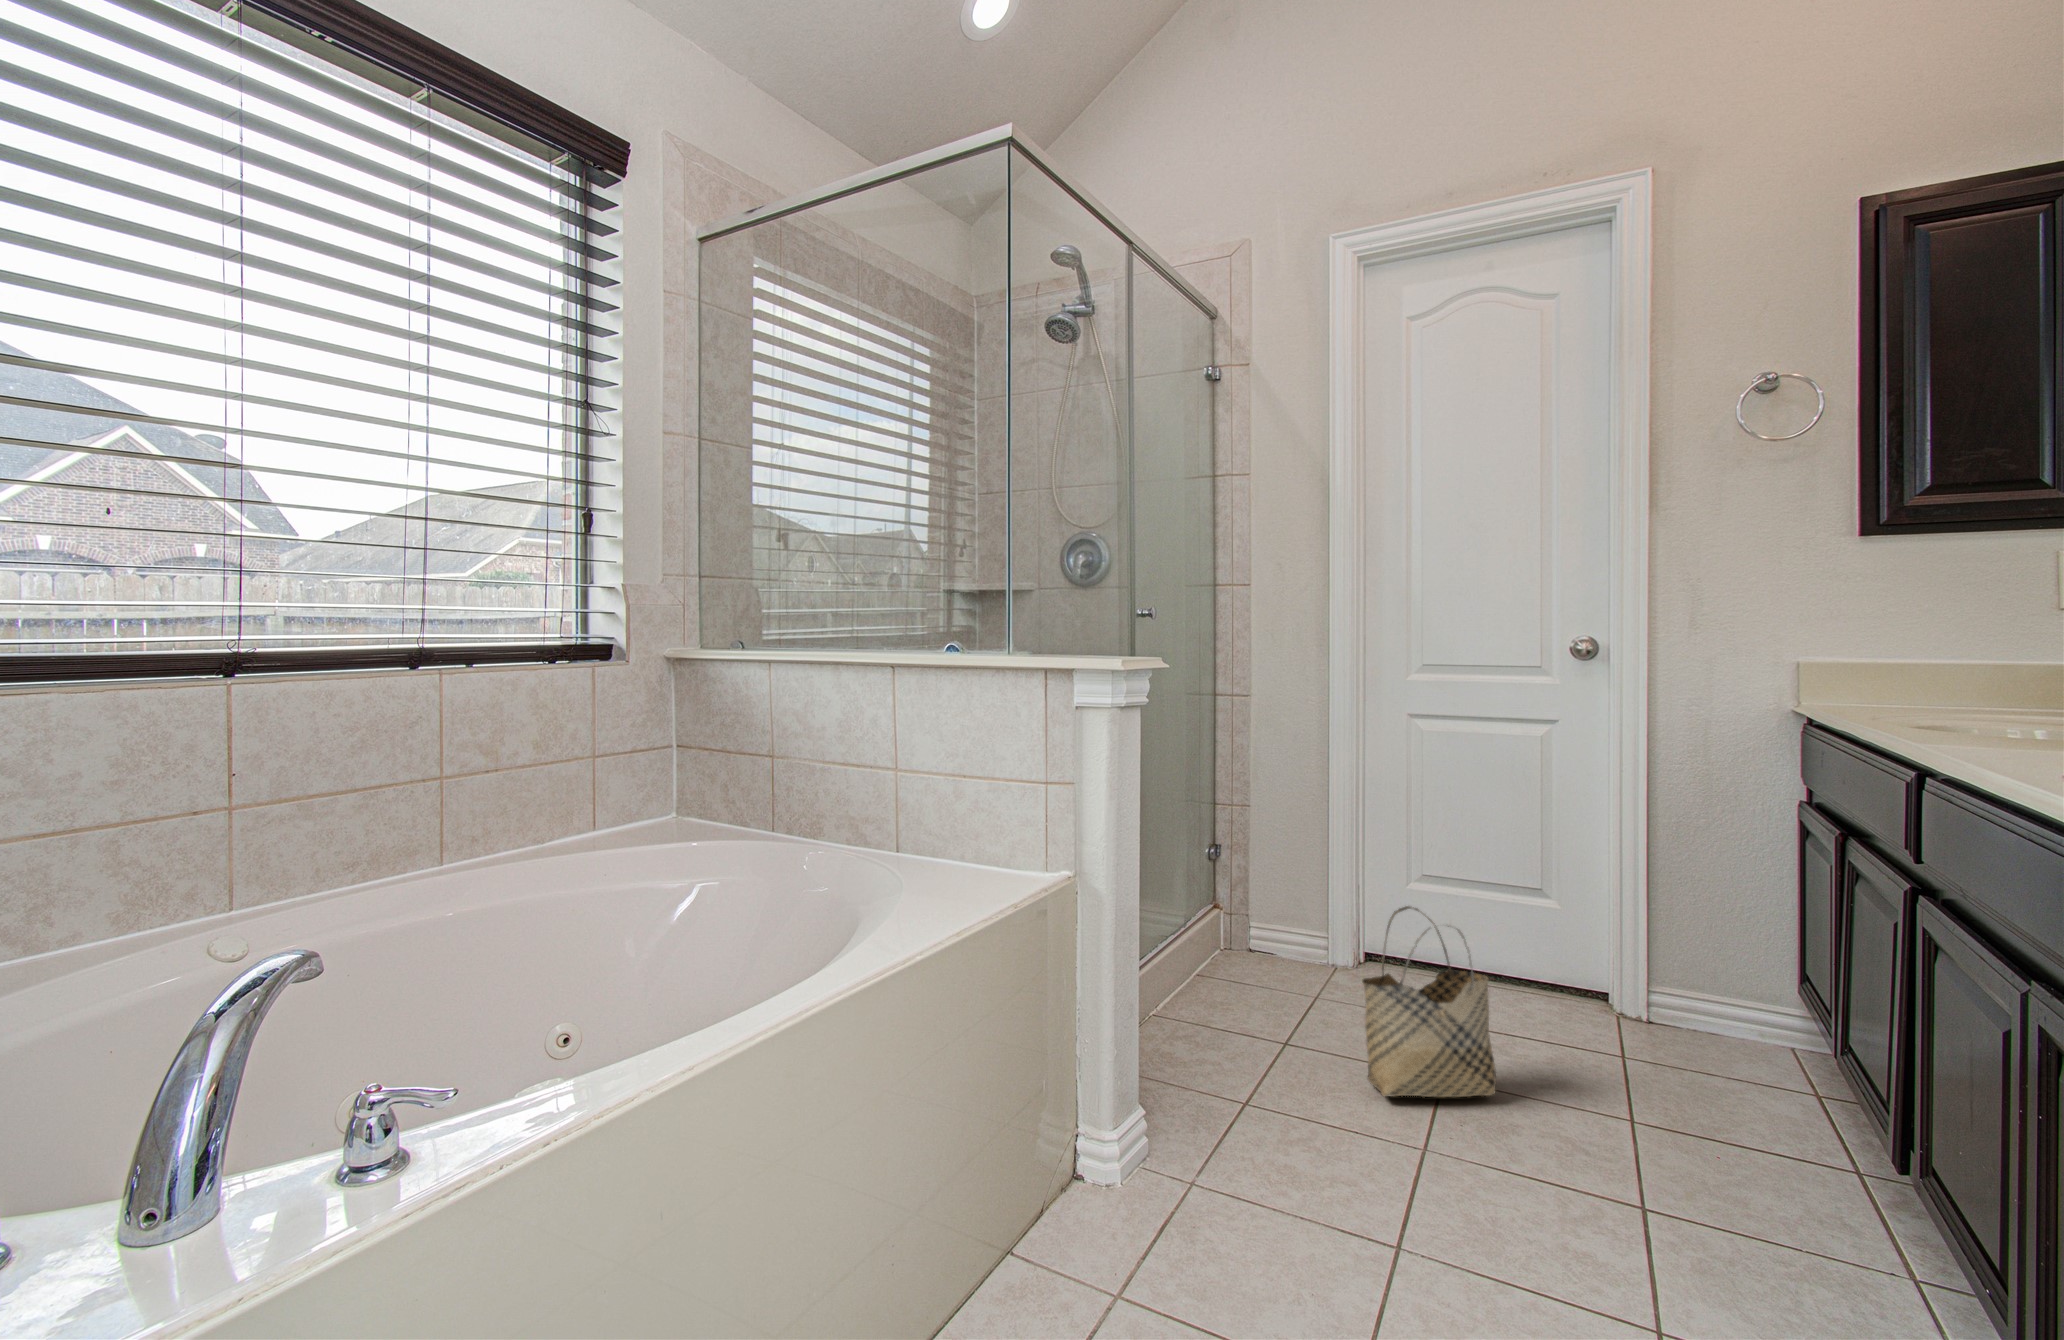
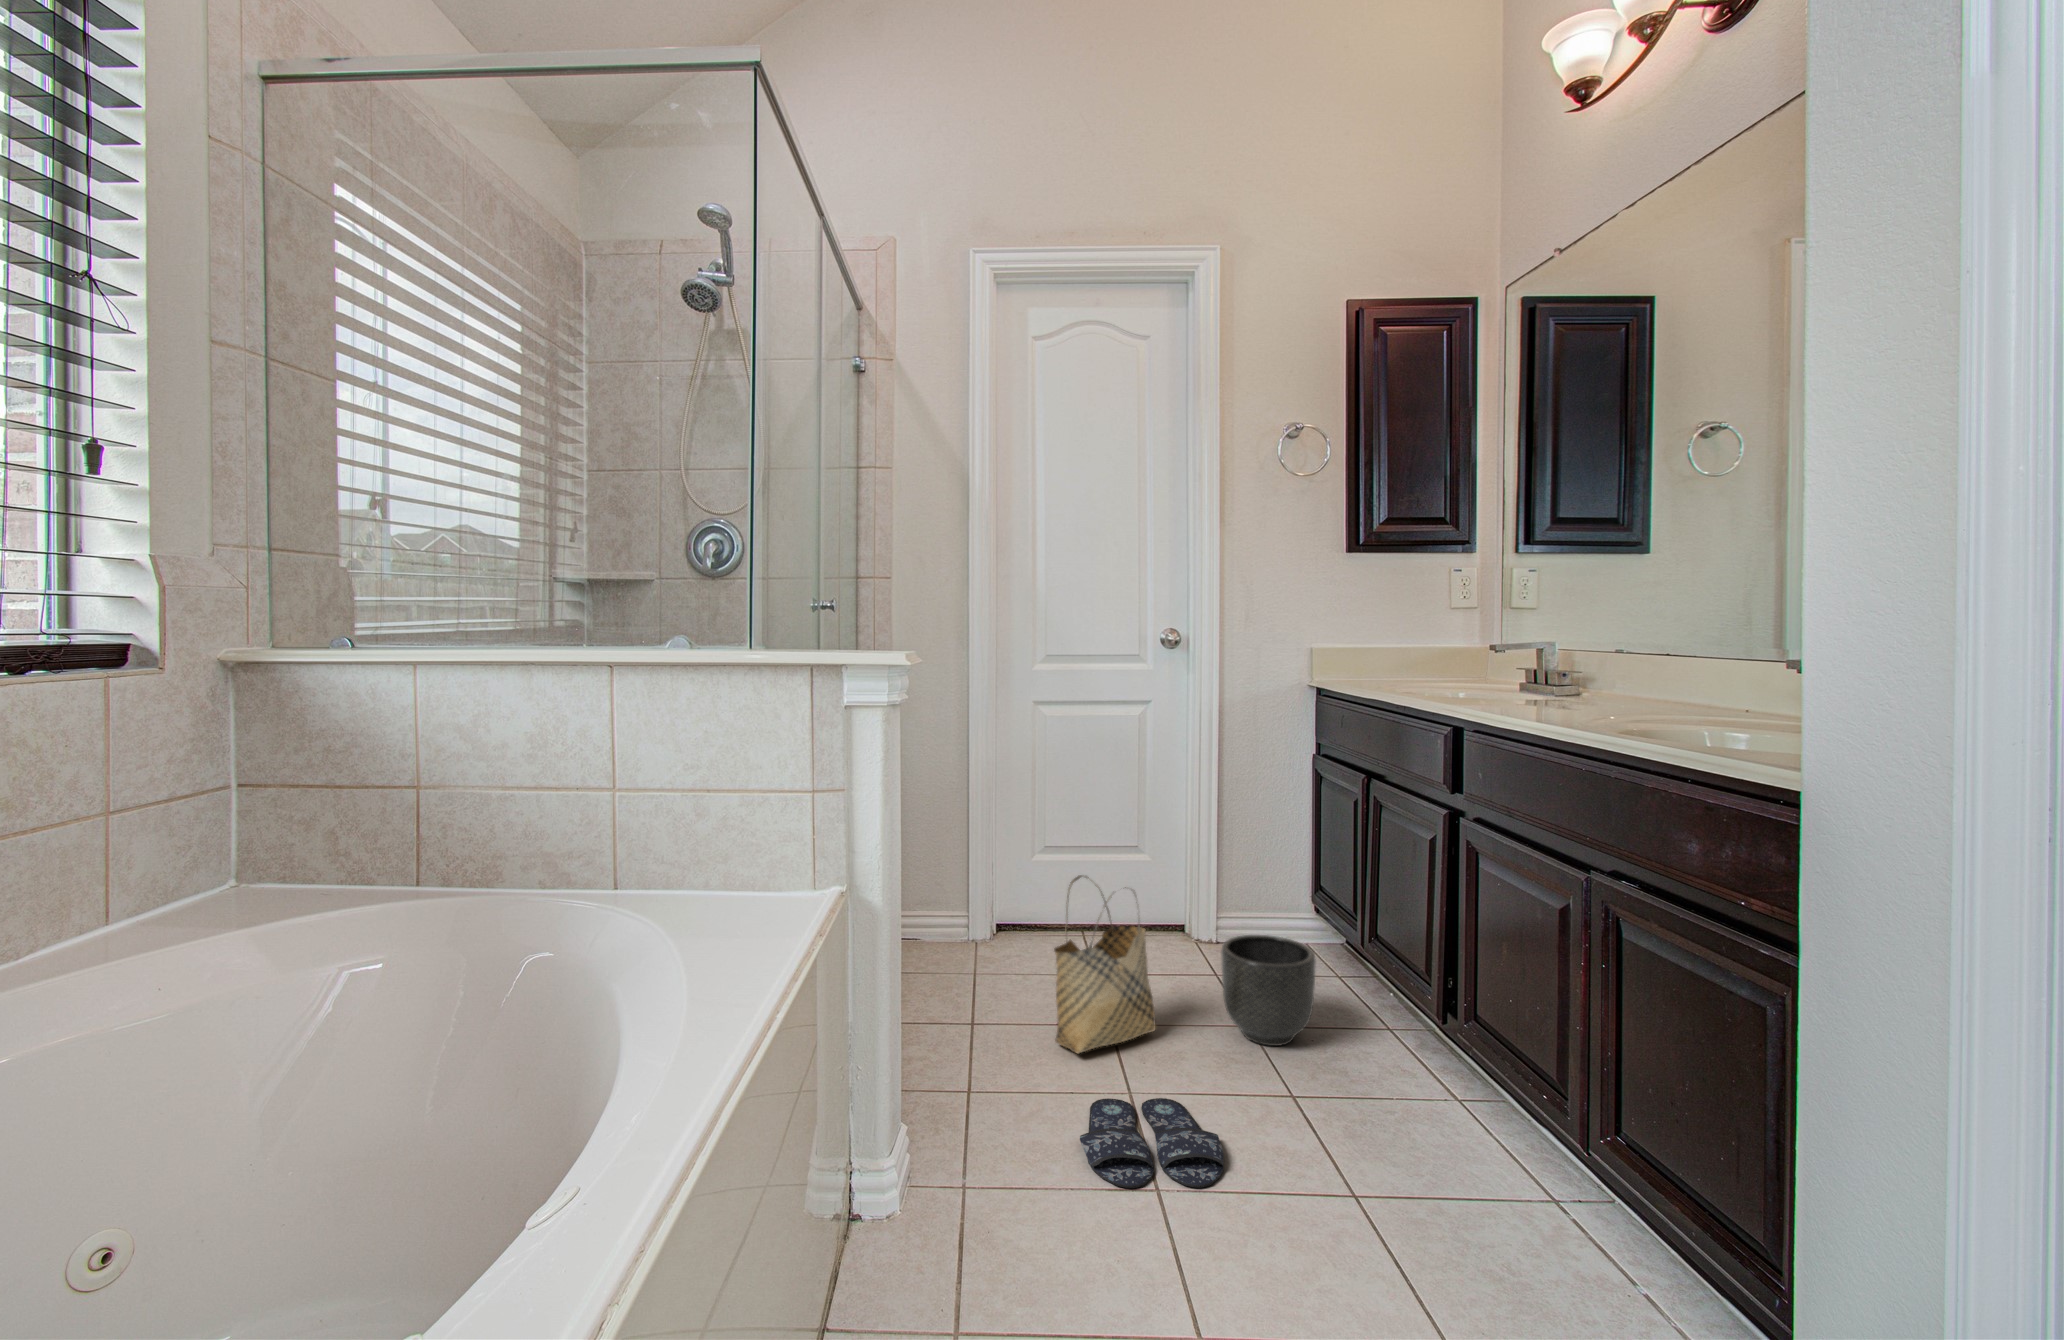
planter: none [1586,1008,1718,1149] -> present [1221,935,1316,1046]
slippers: none [1332,1146,1502,1260] -> present [1080,1098,1224,1188]

